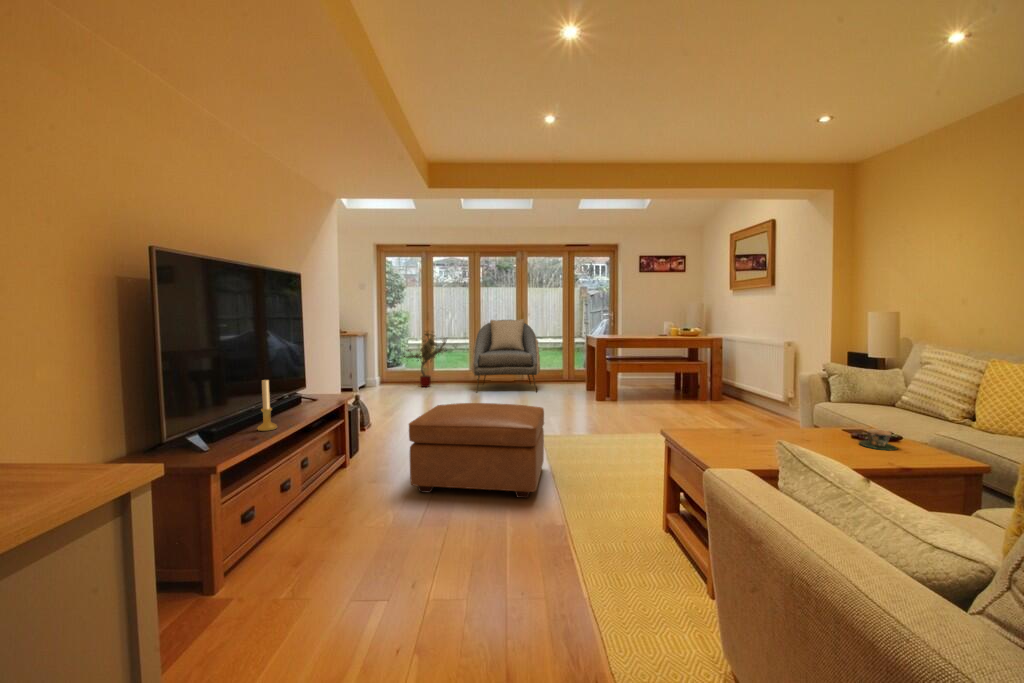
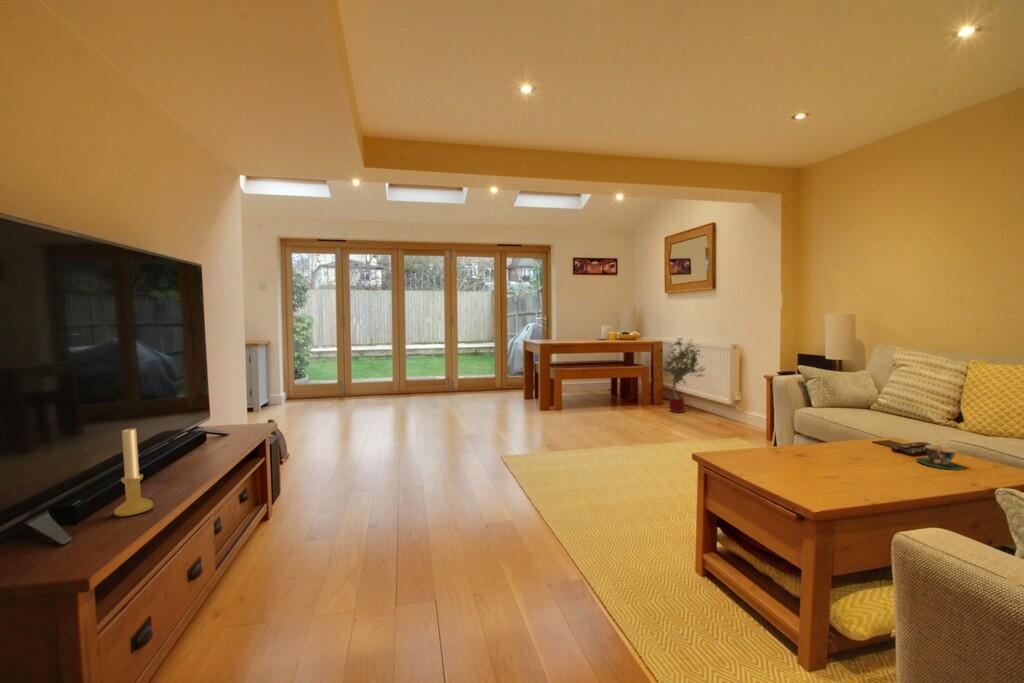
armchair: present [472,319,540,392] -> none [401,323,478,407]
potted tree: present [404,332,447,387] -> present [661,338,705,413]
ottoman: present [409,403,544,498] -> none [364,431,541,563]

